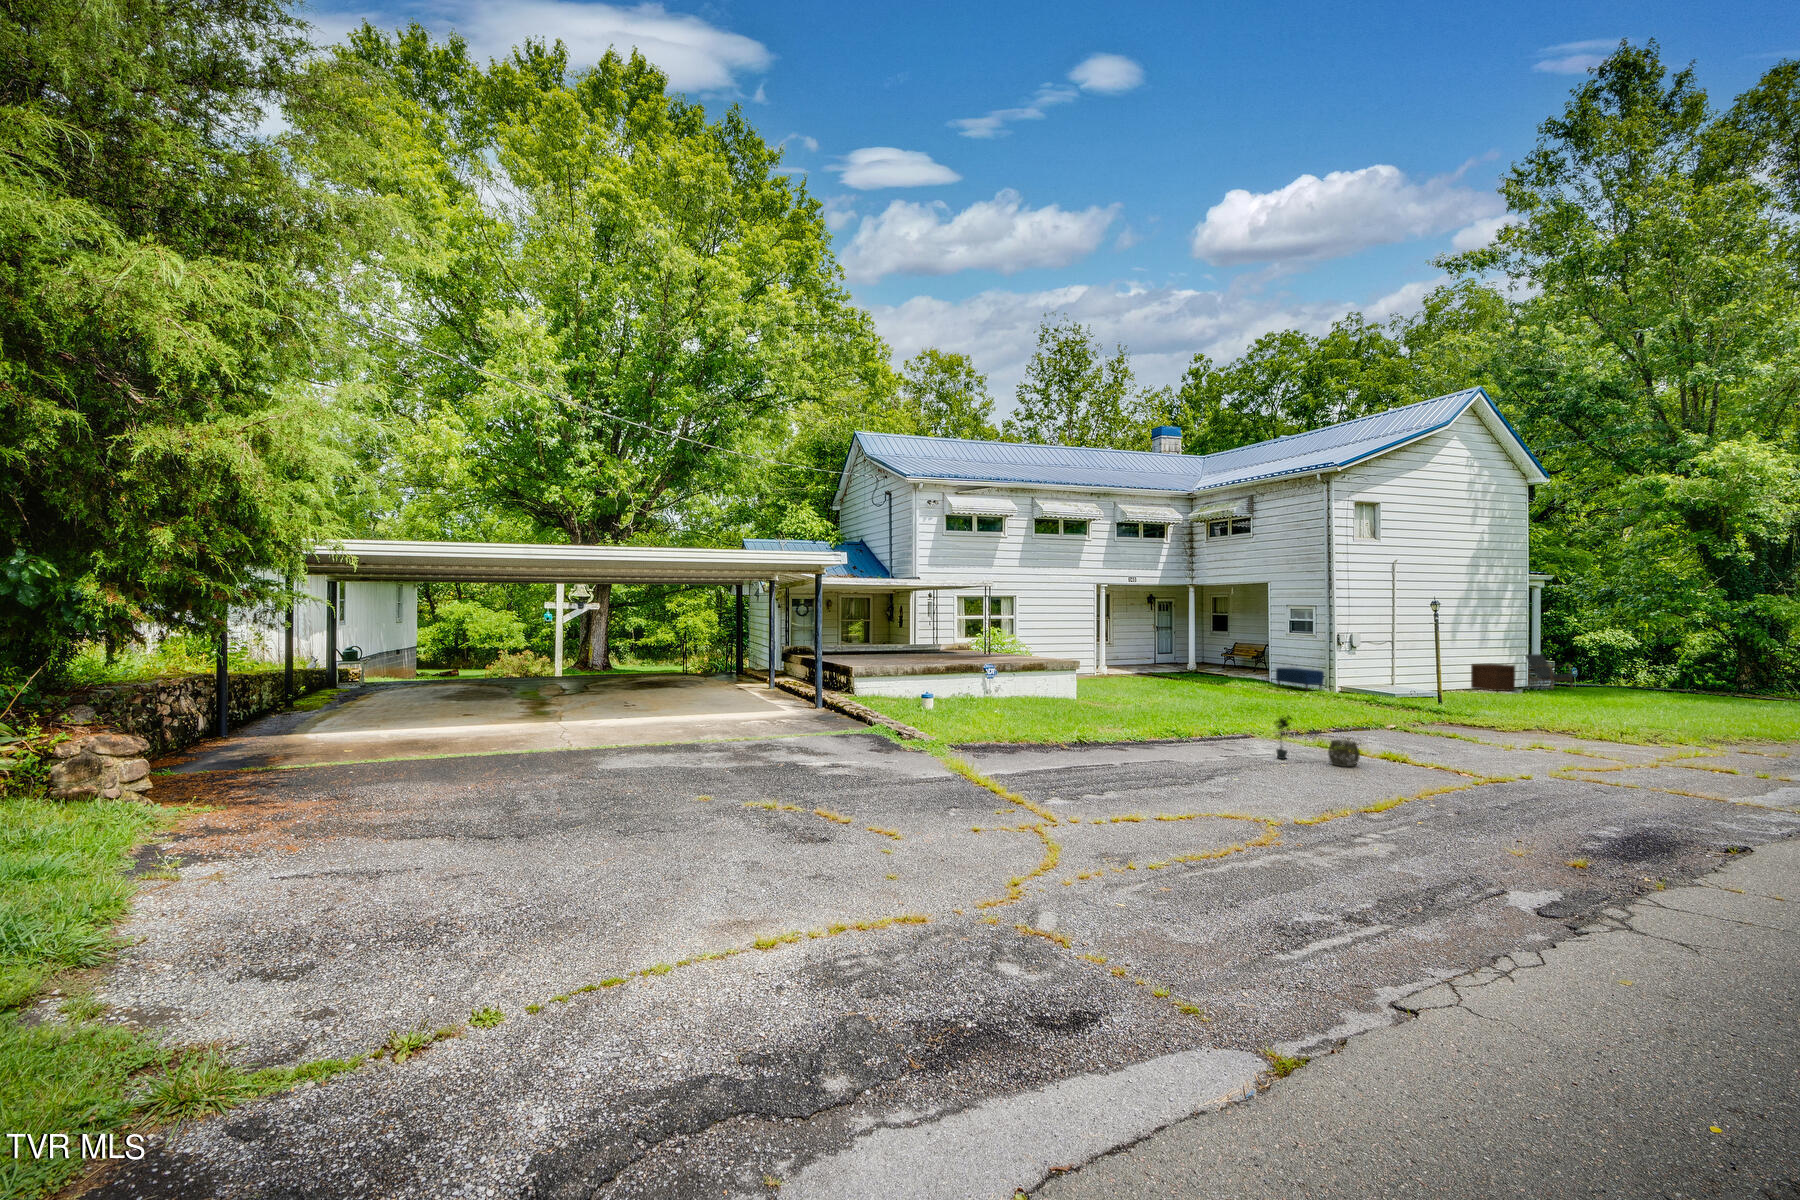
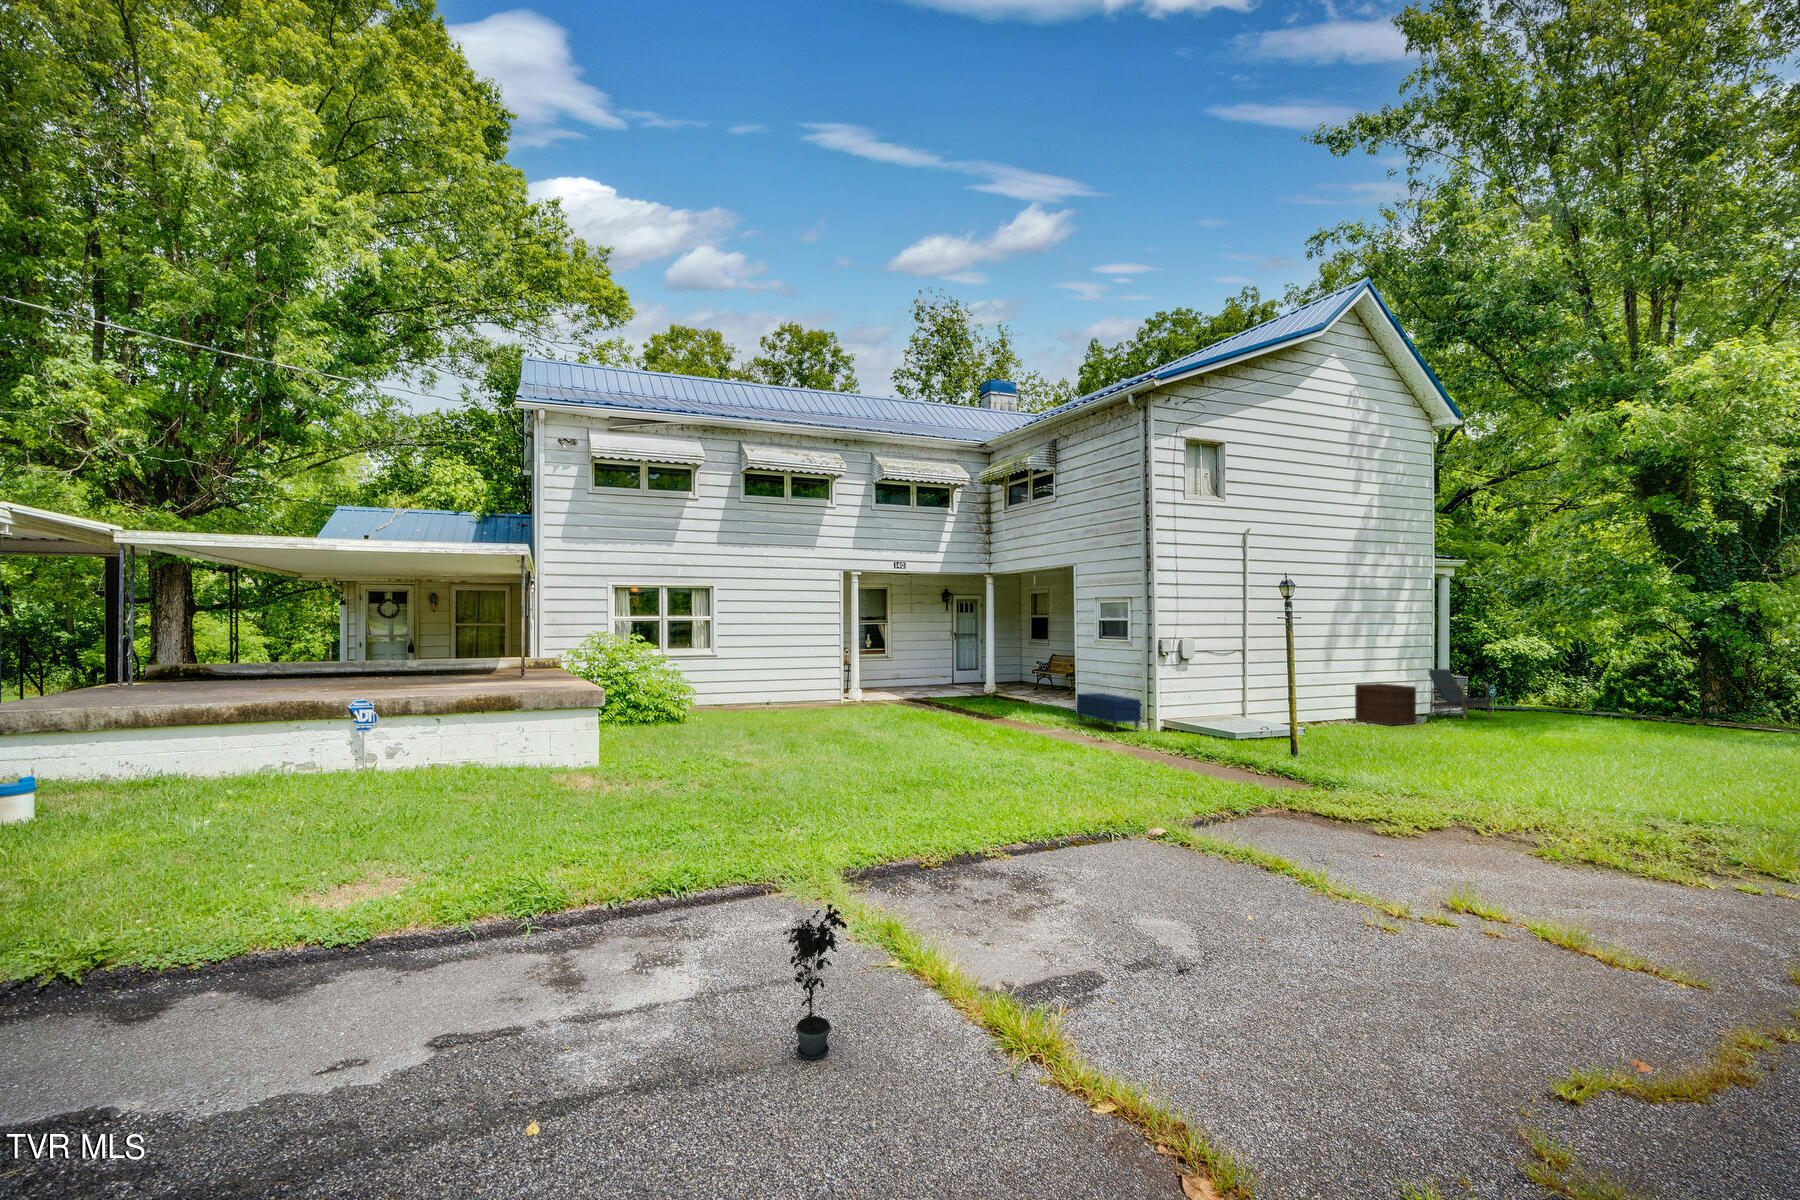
woven basket: present [1328,740,1360,767] -> none [931,1002,1027,1127]

